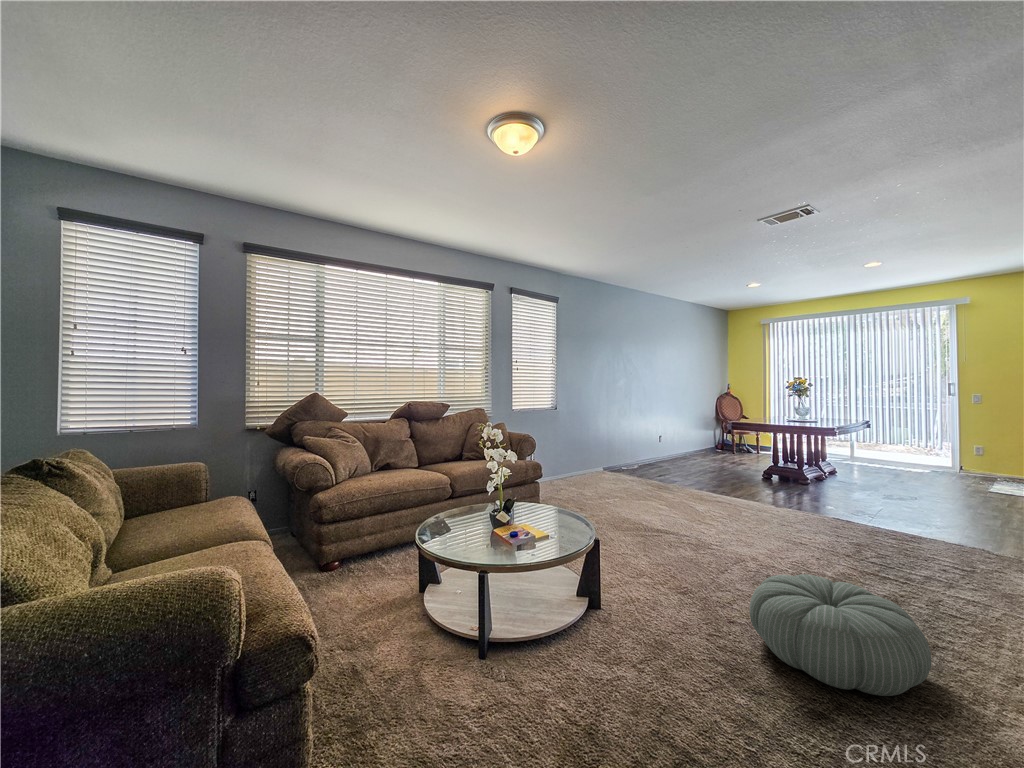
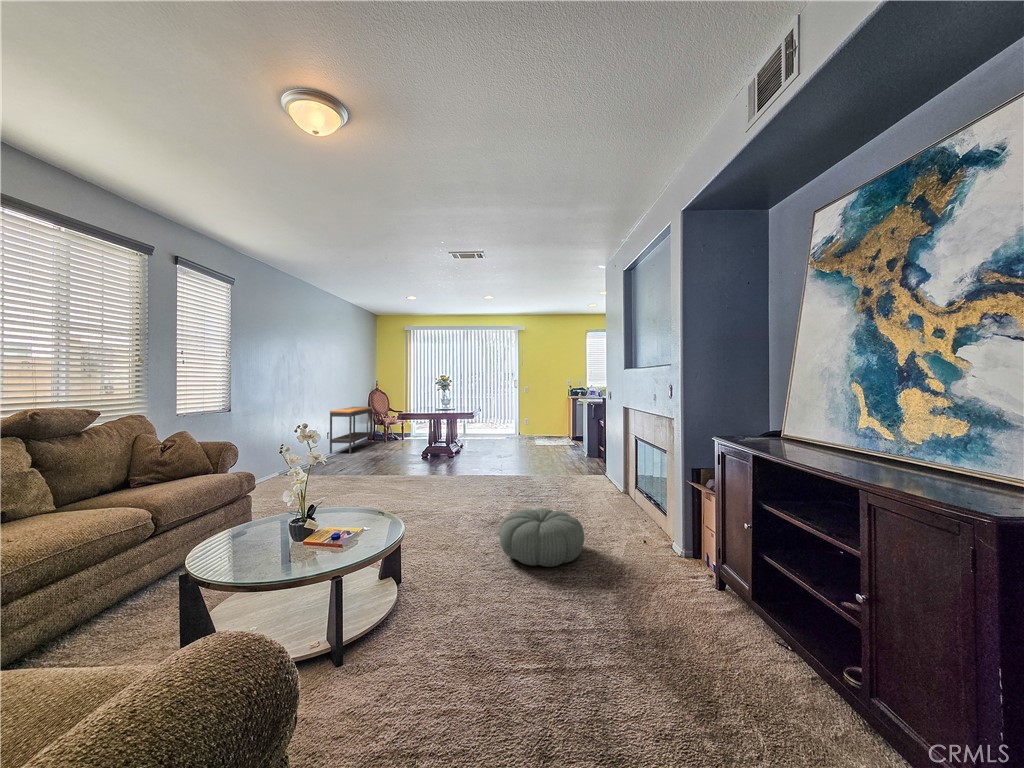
console table: none [661,413,713,462] -> present [330,407,372,454]

